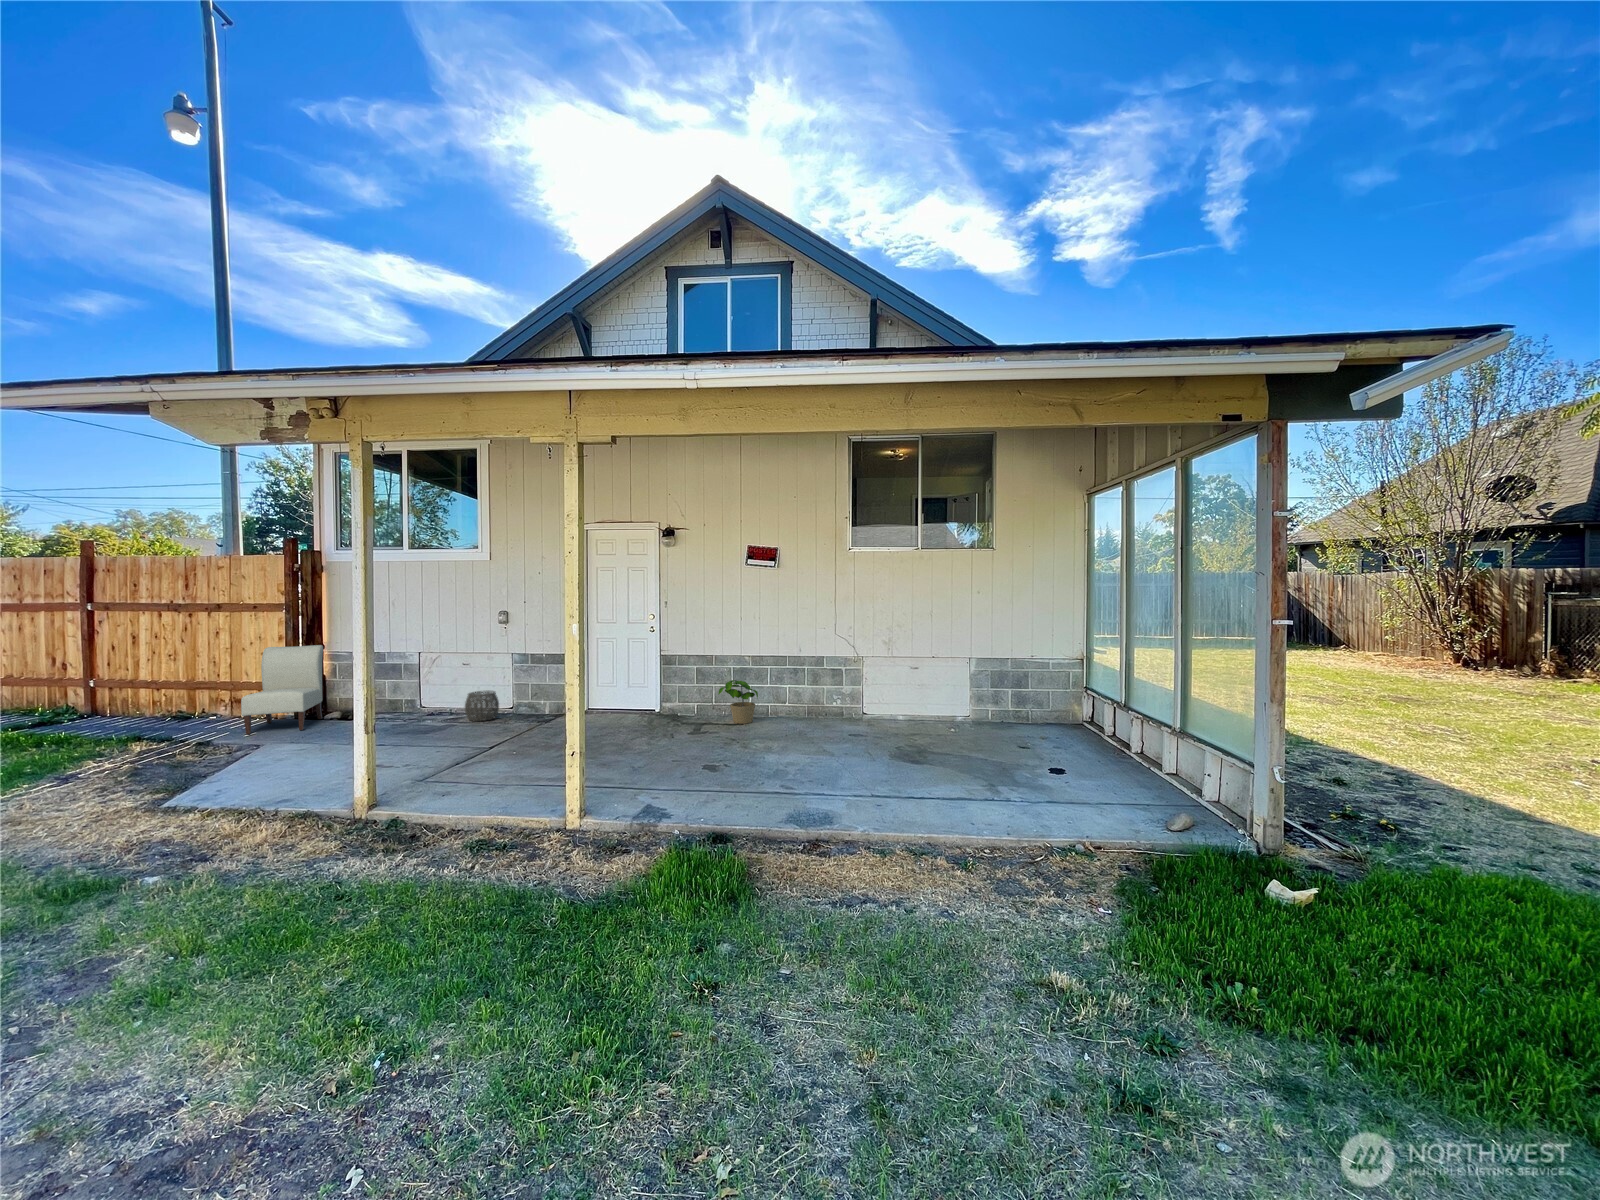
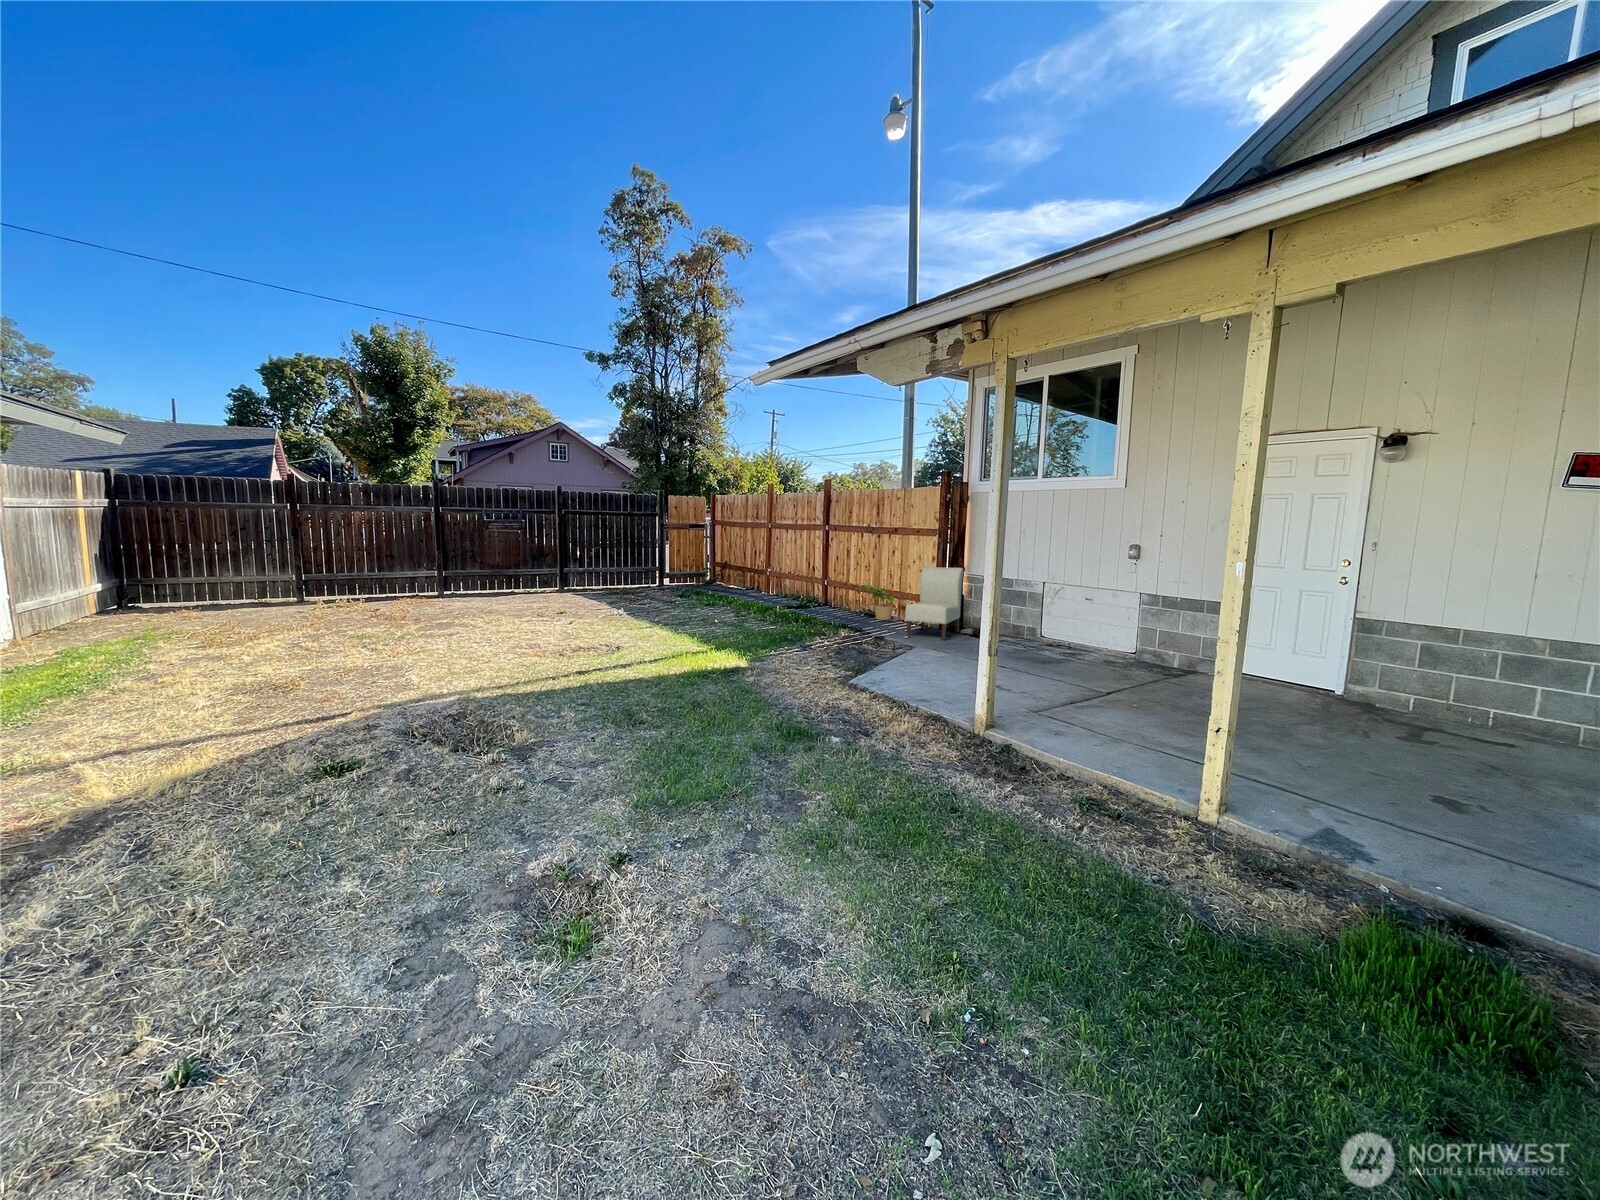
potted plant: present [718,680,758,724] -> present [859,585,894,620]
woven basket: present [465,690,499,721] -> none [1080,629,1117,662]

